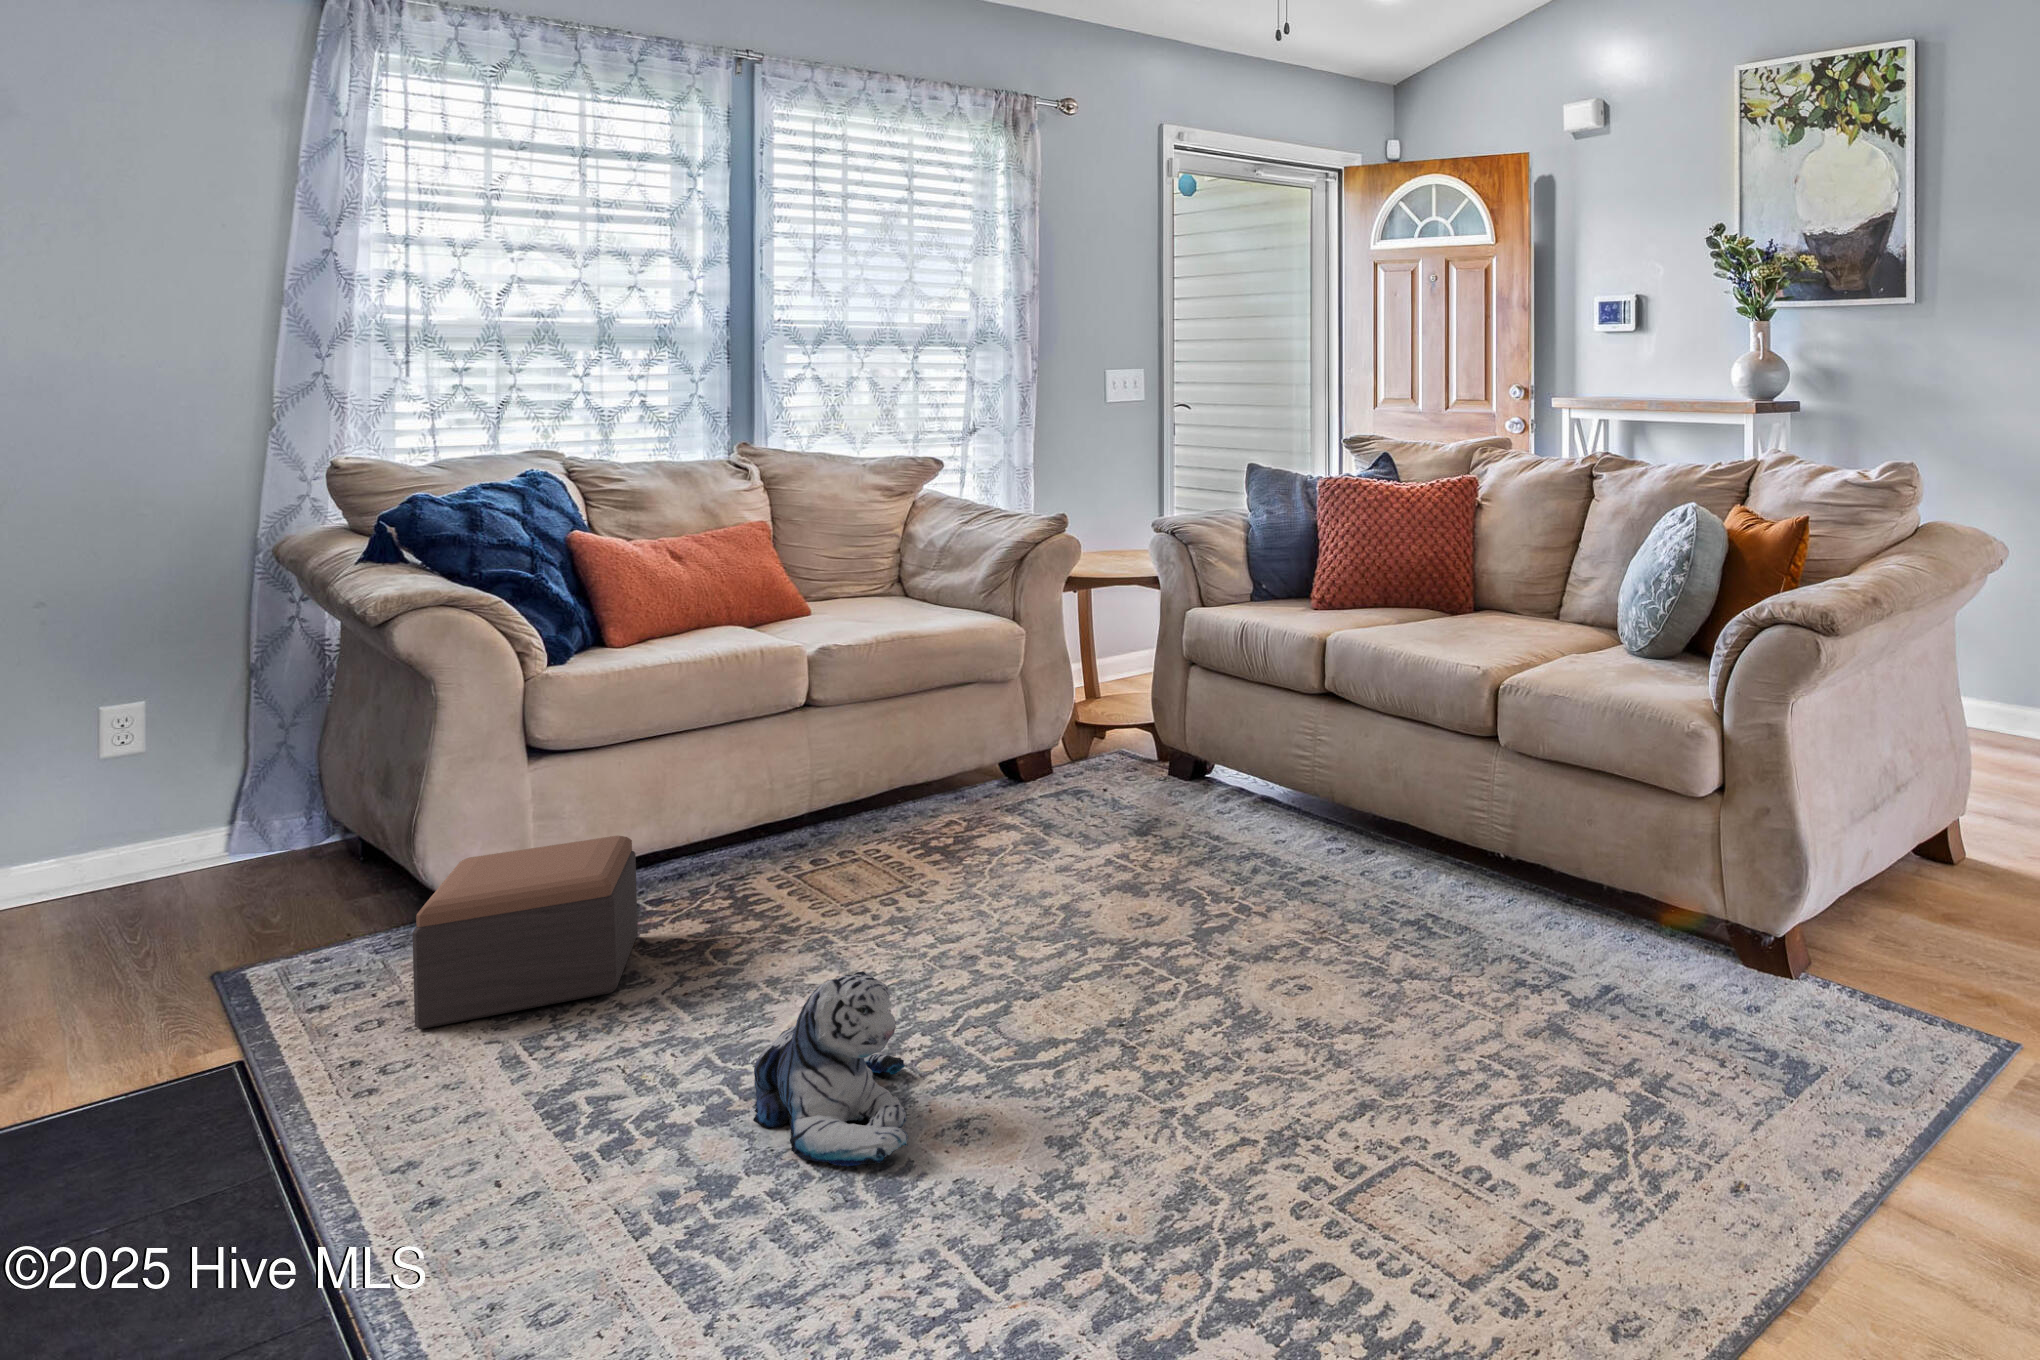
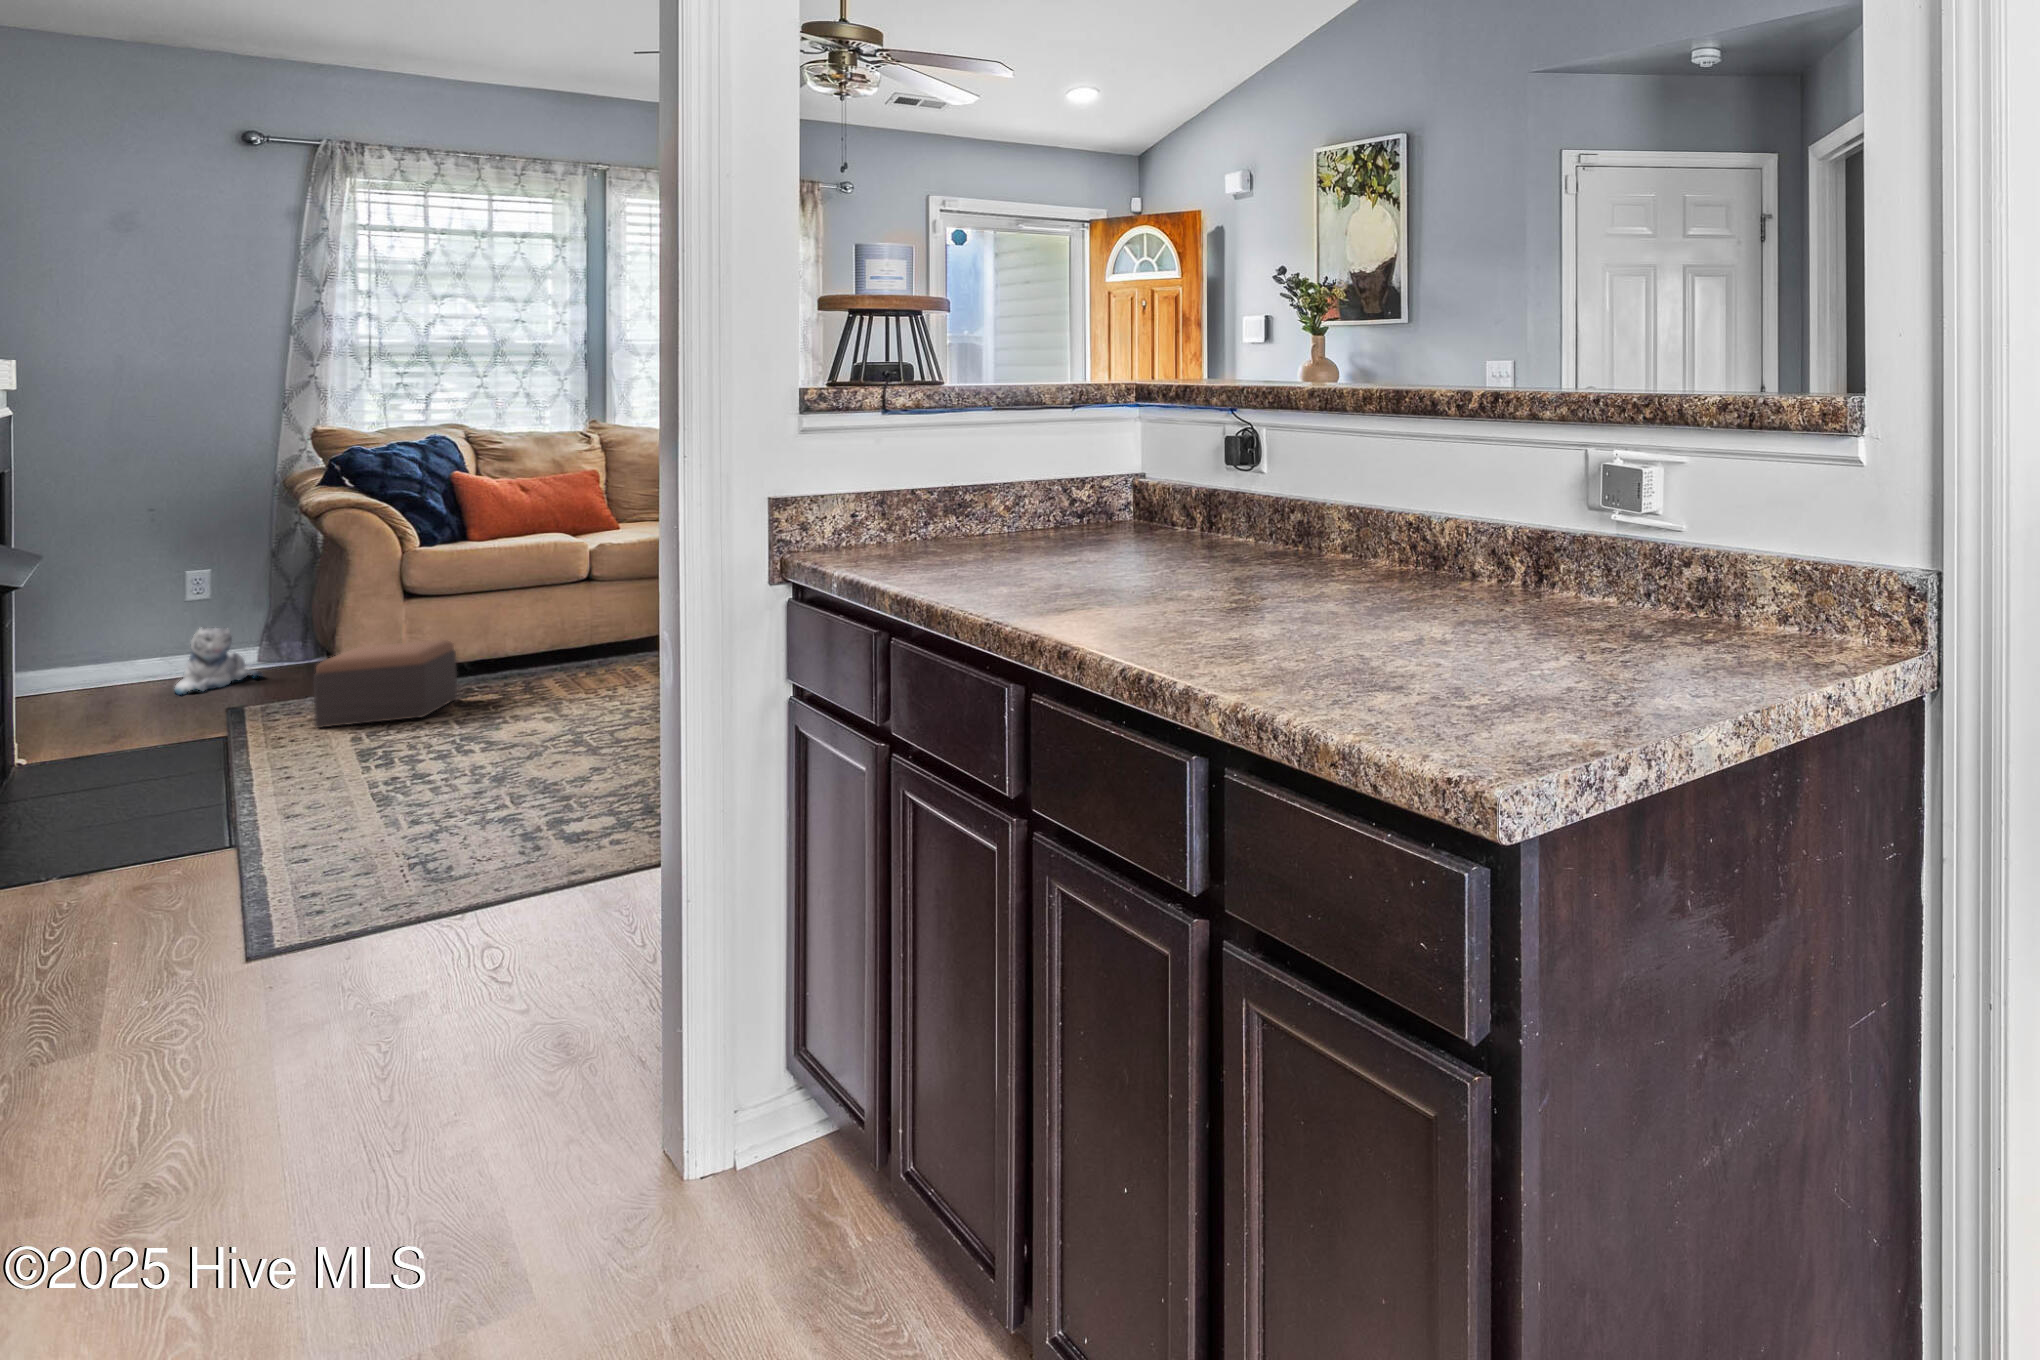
plush toy: present [753,972,908,1166] -> present [175,627,263,695]

